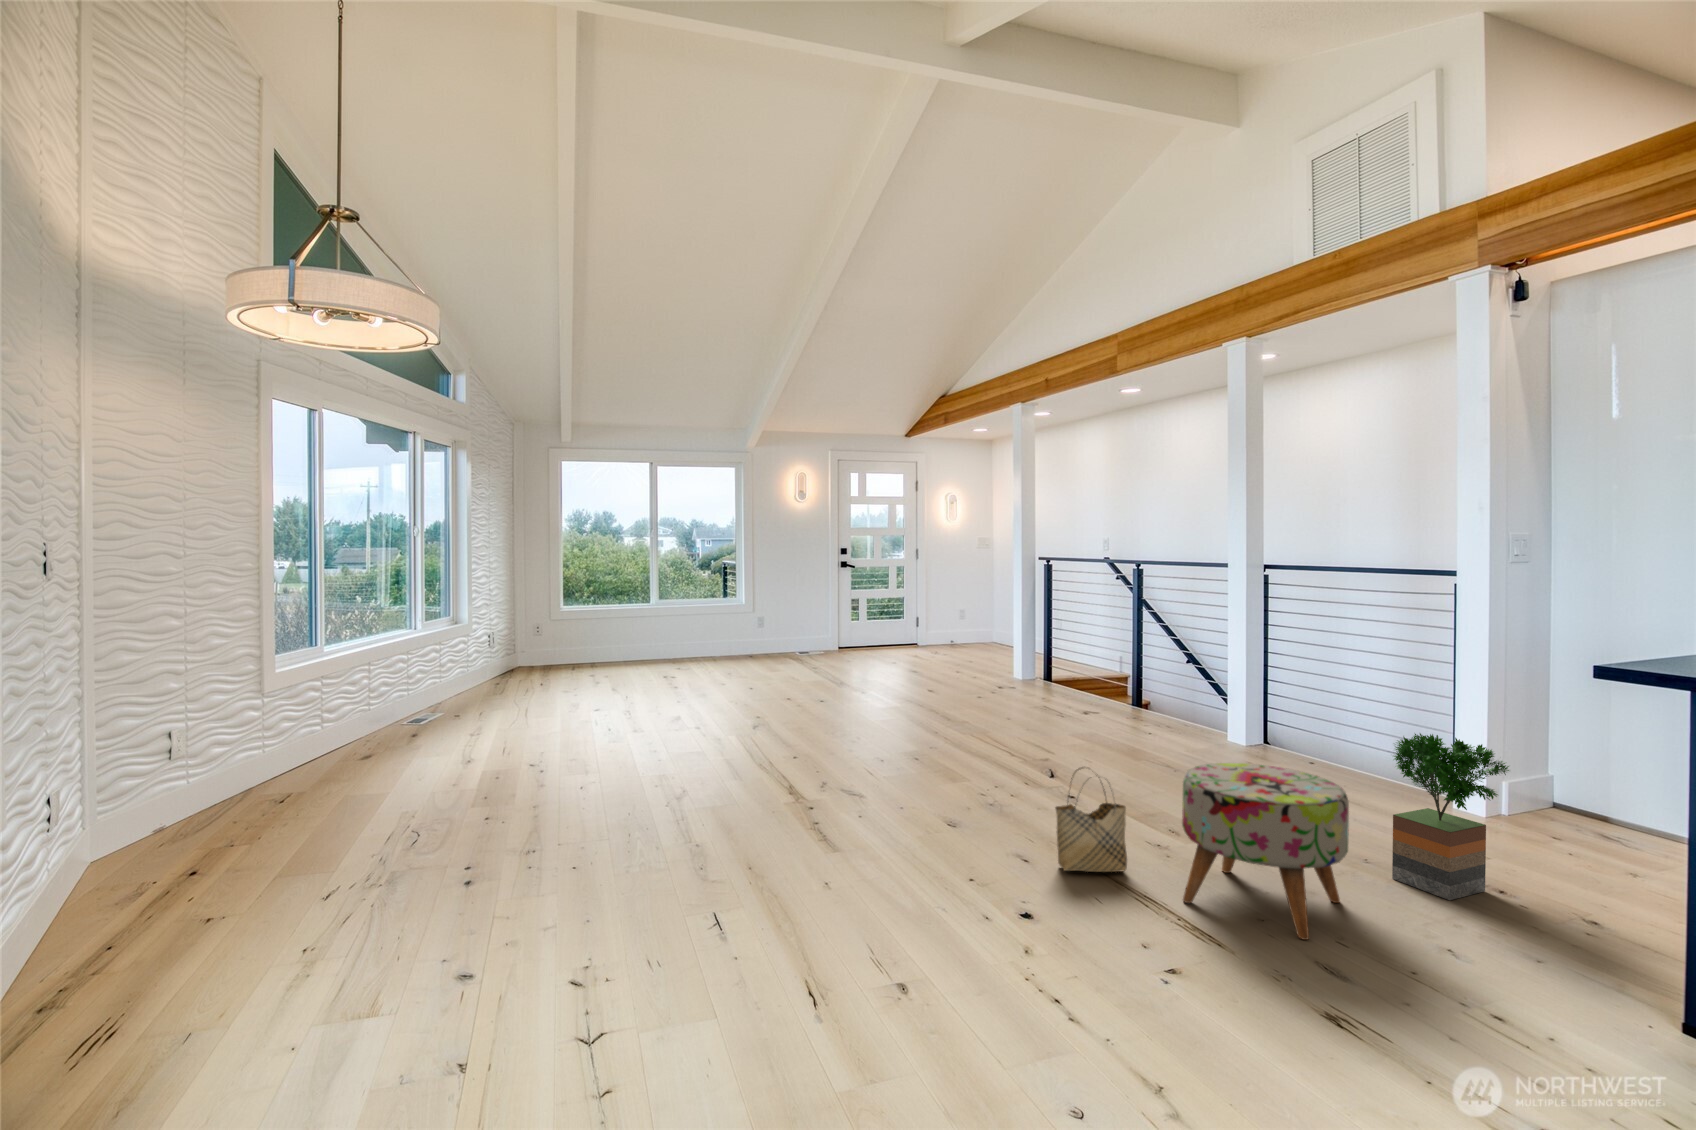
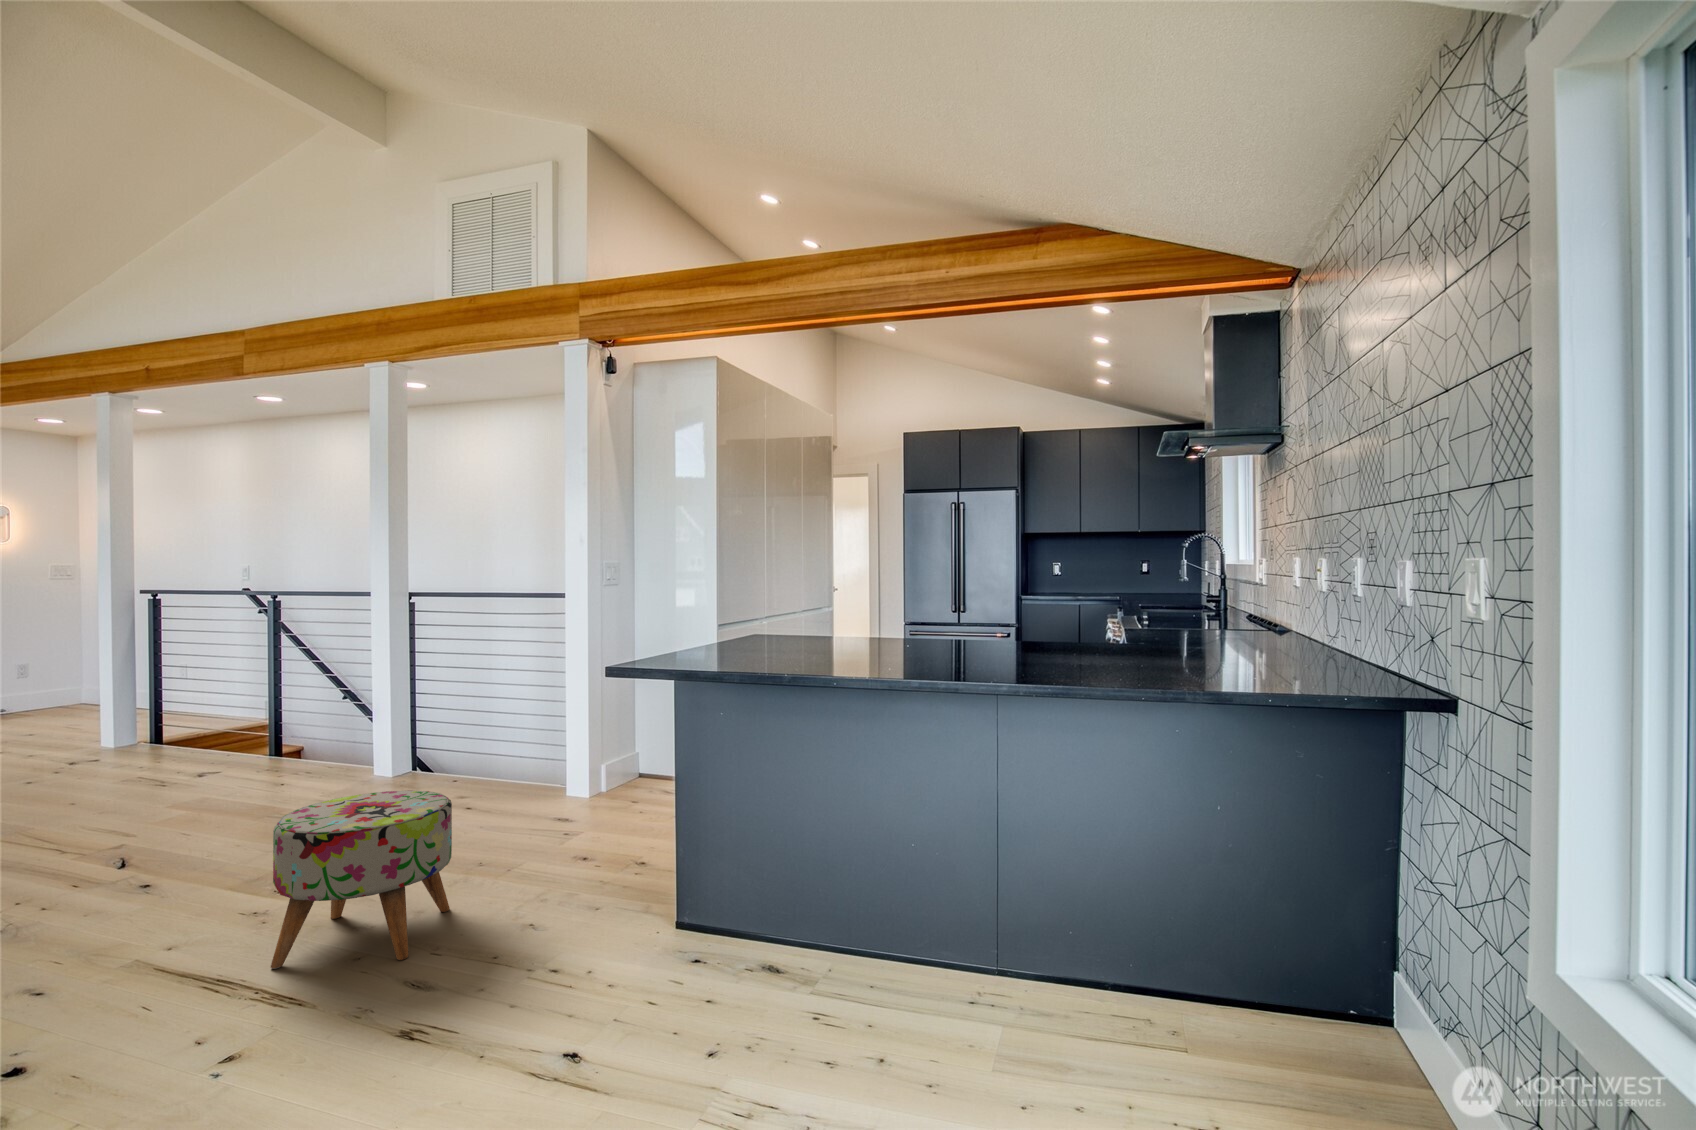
potted tree: present [1392,733,1509,900] -> none [499,732,591,876]
woven basket: present [1055,767,1127,872] -> none [84,844,202,989]

